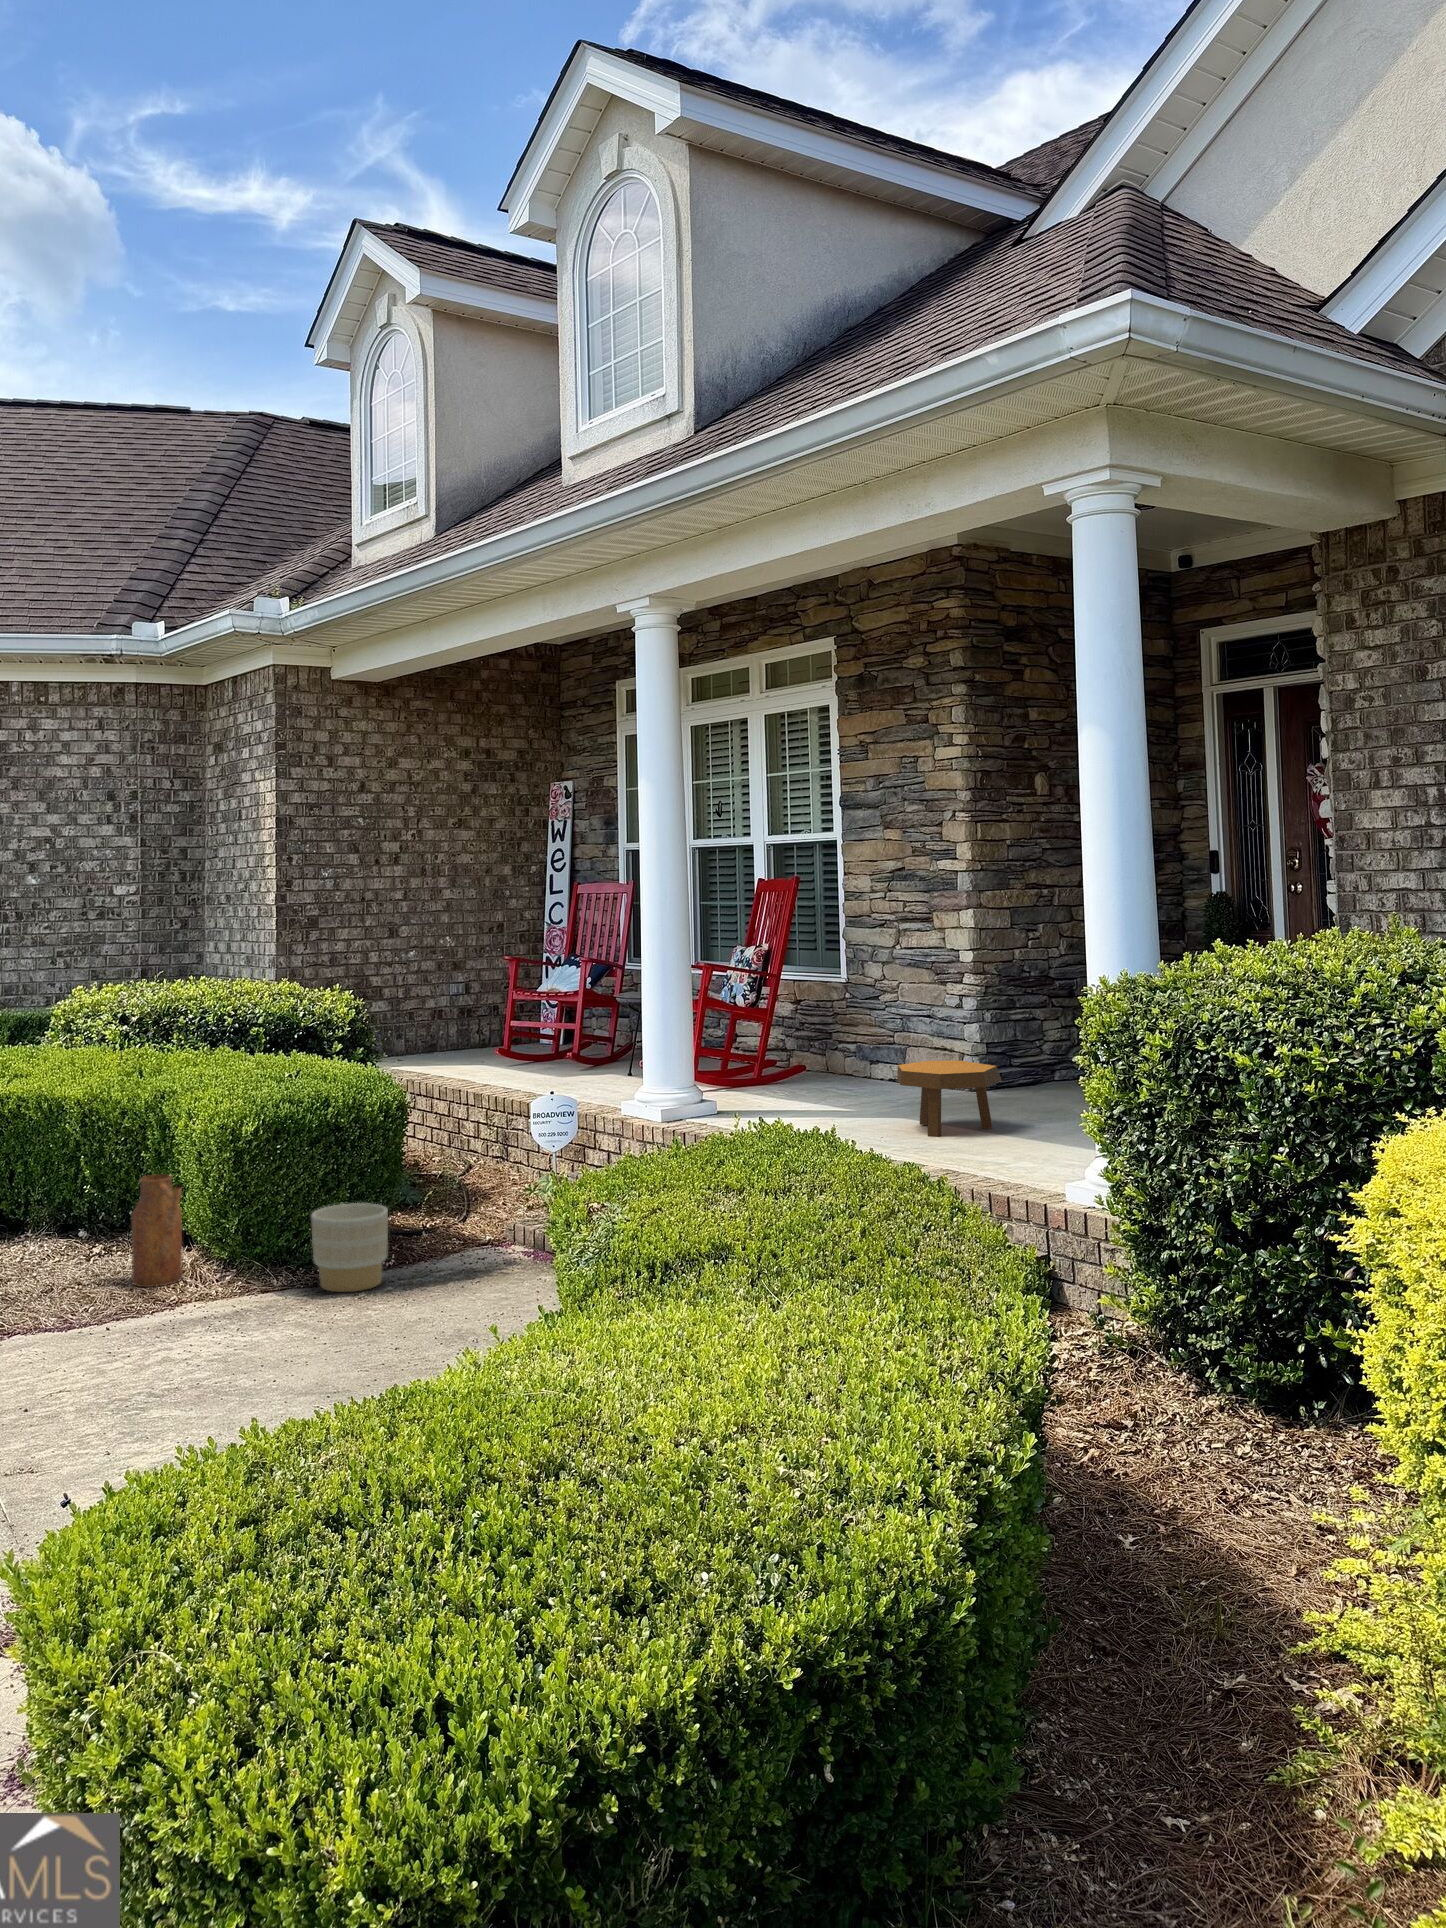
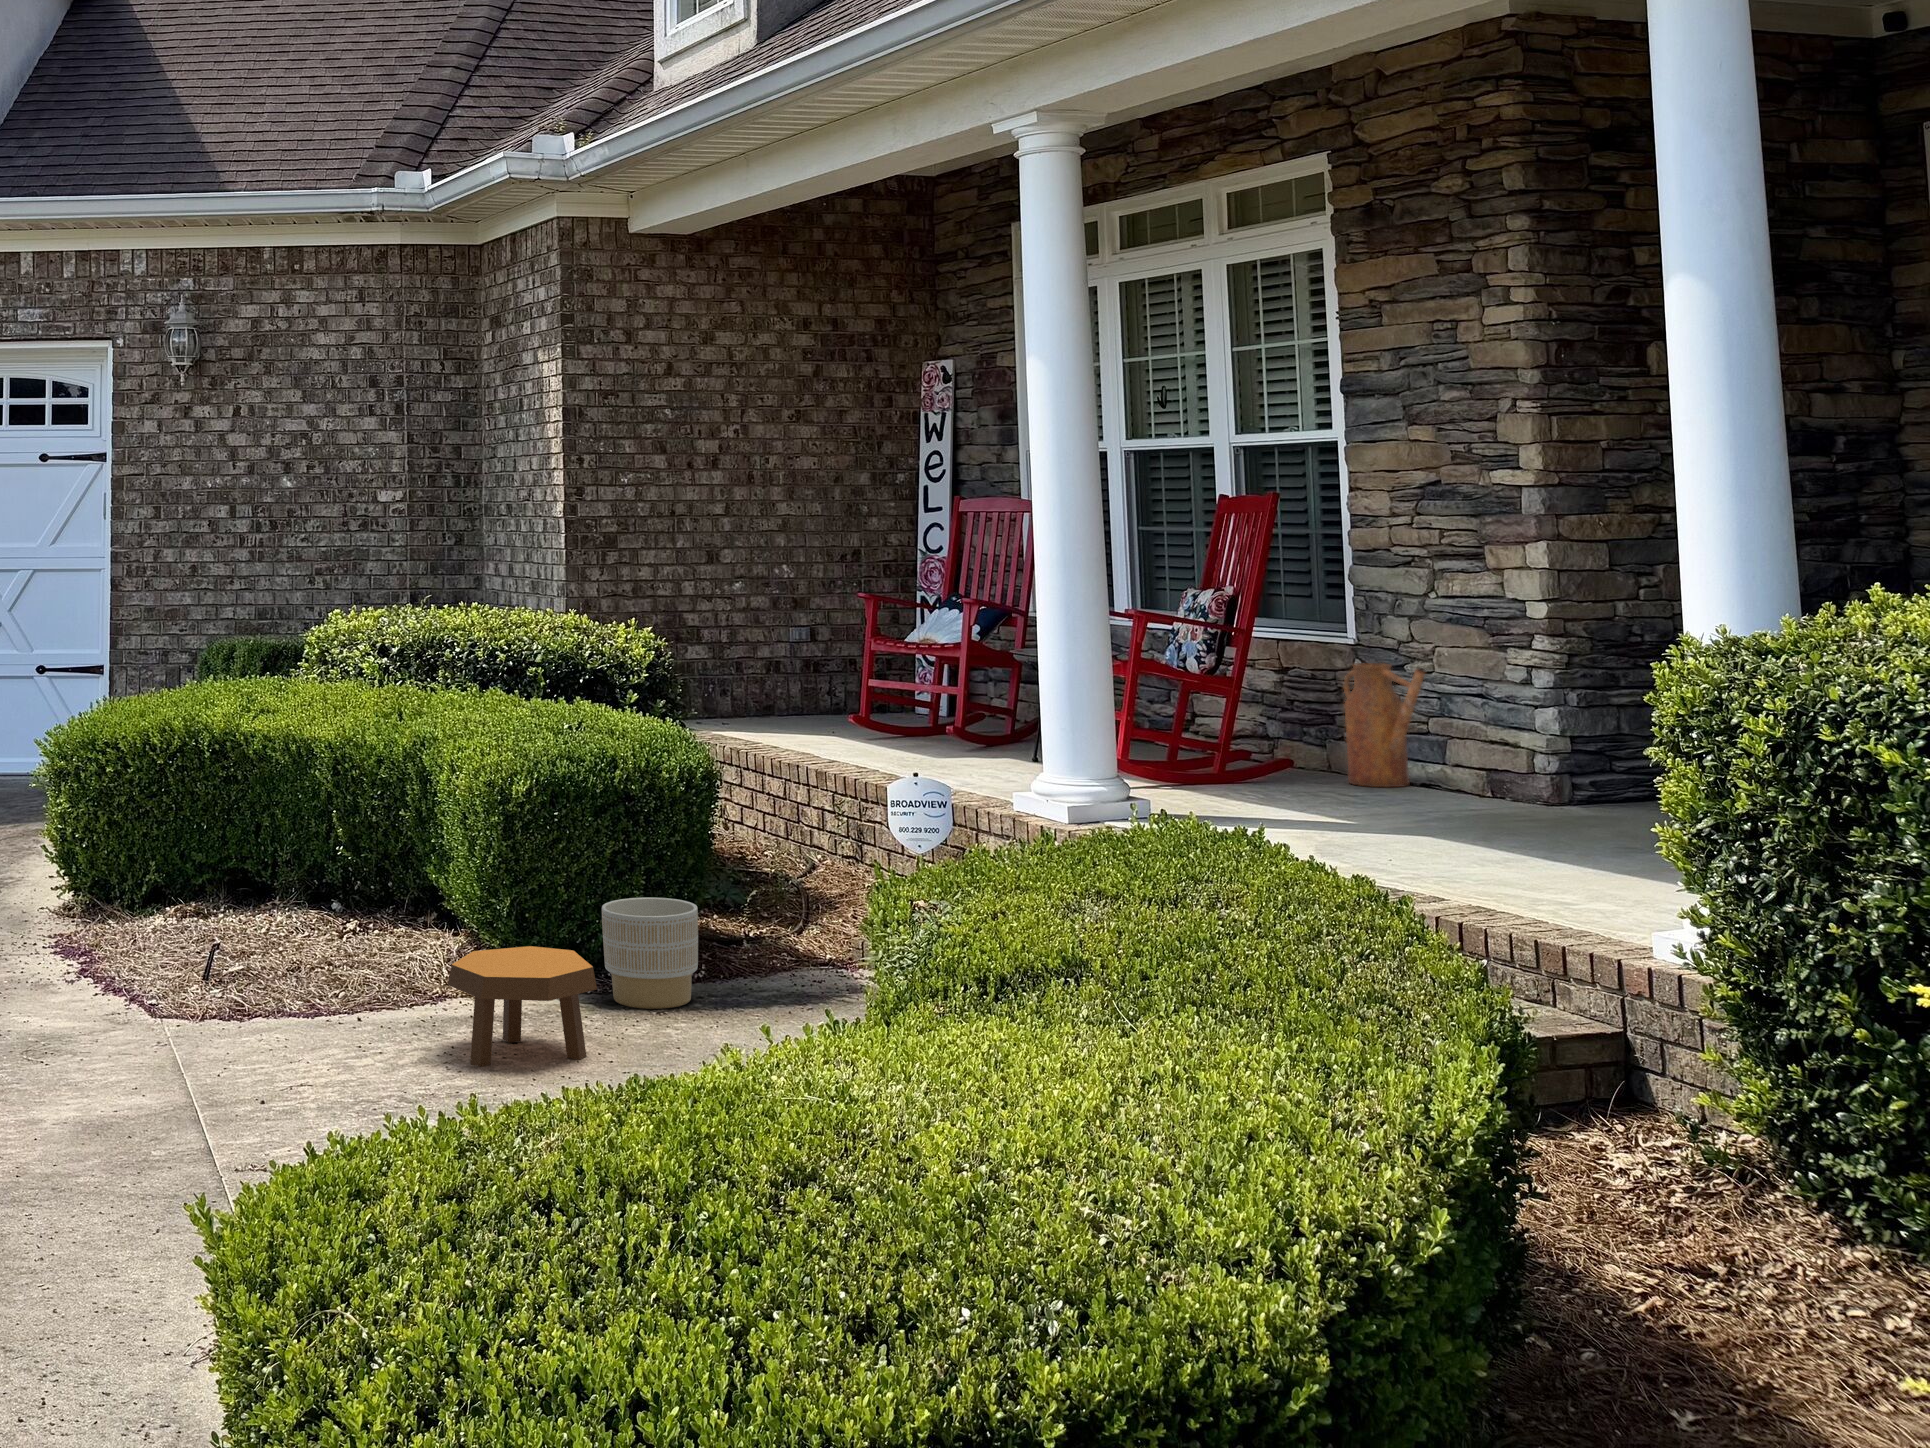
footstool: present [897,1061,1002,1137] -> present [448,946,597,1067]
watering can: present [132,1174,183,1287] -> present [1344,663,1425,787]

